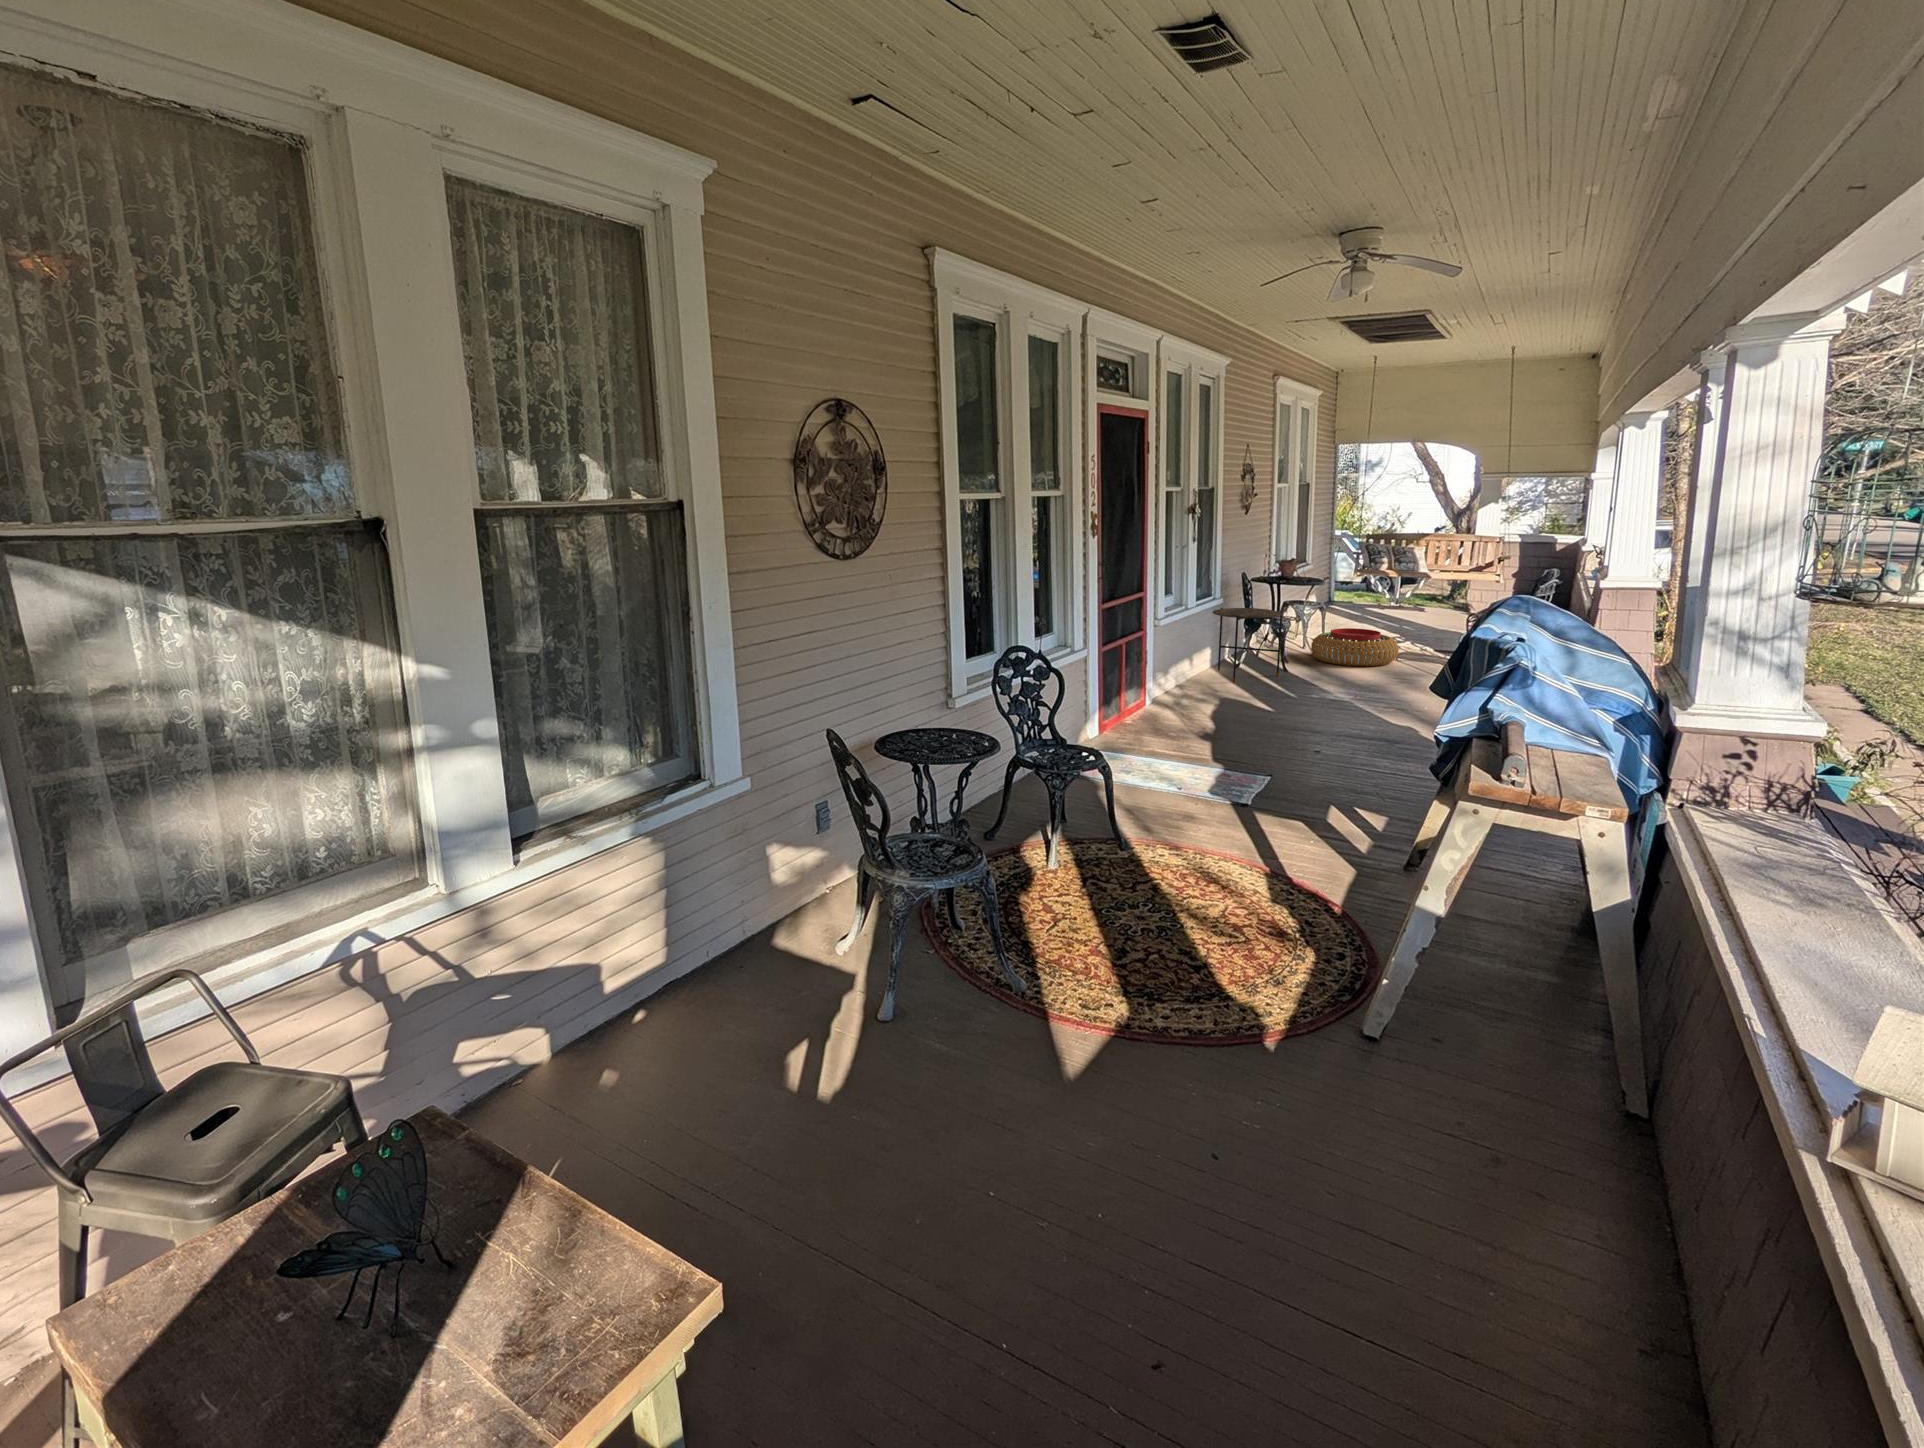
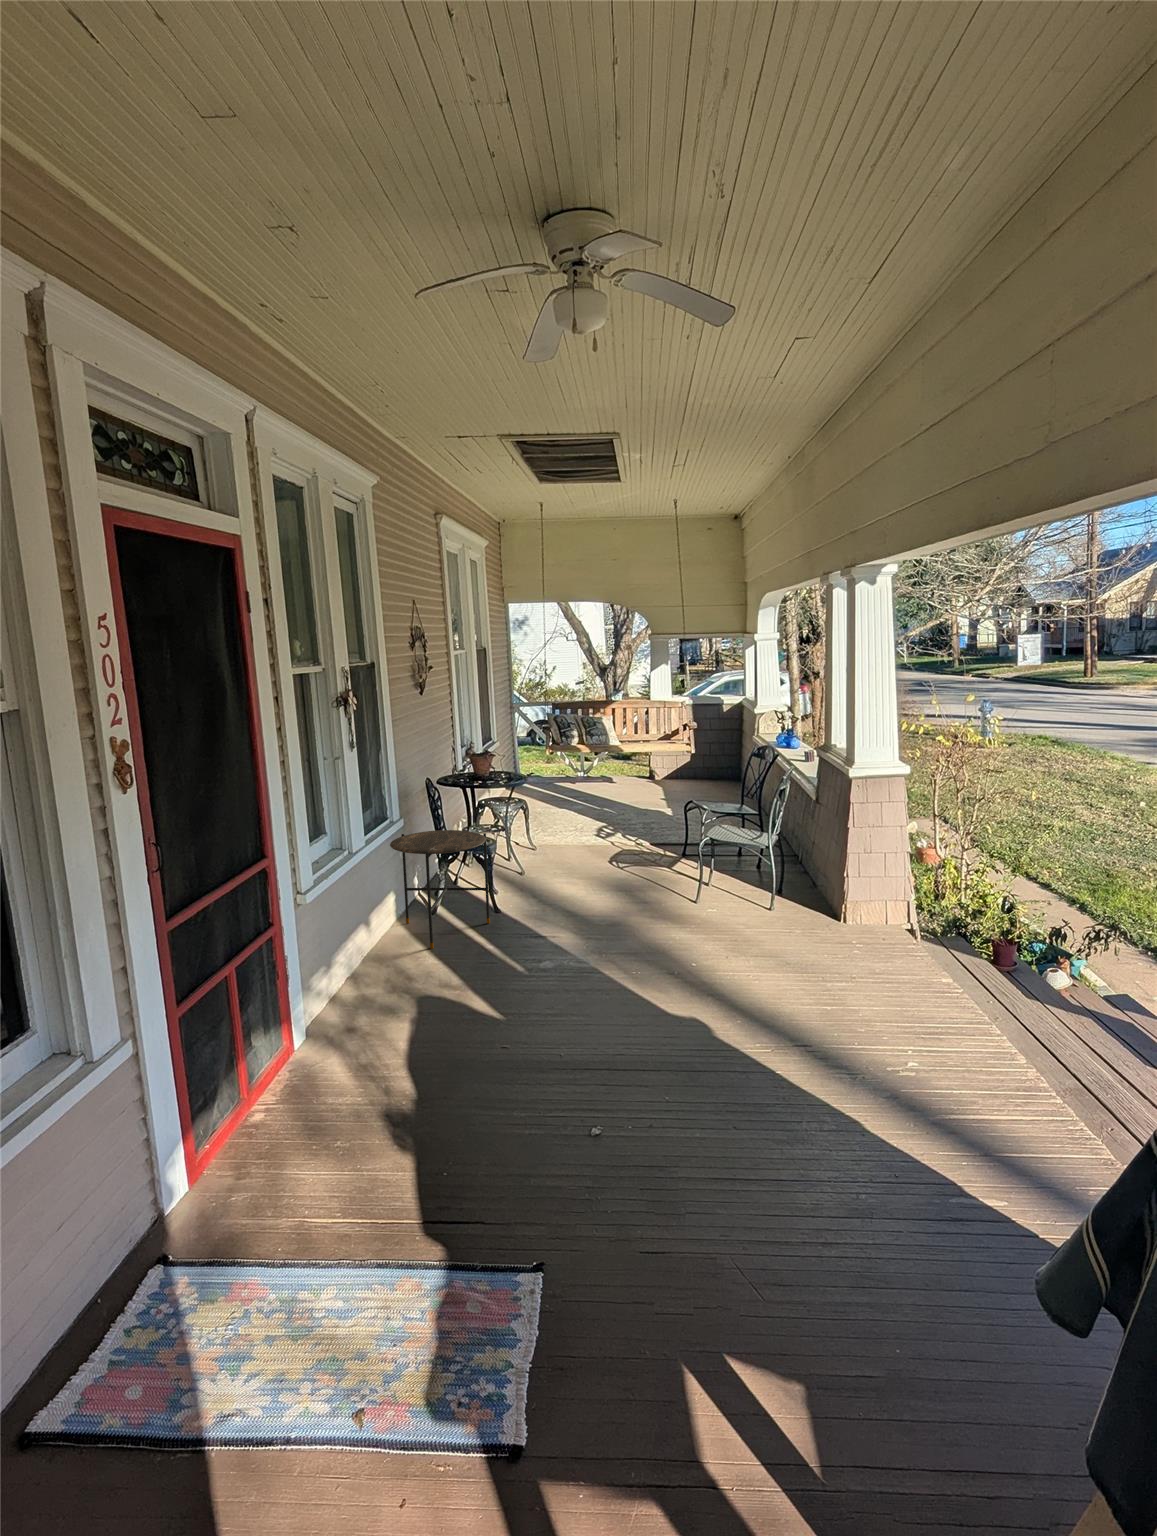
pouf: present [1311,628,1399,666] -> none [520,833,622,887]

